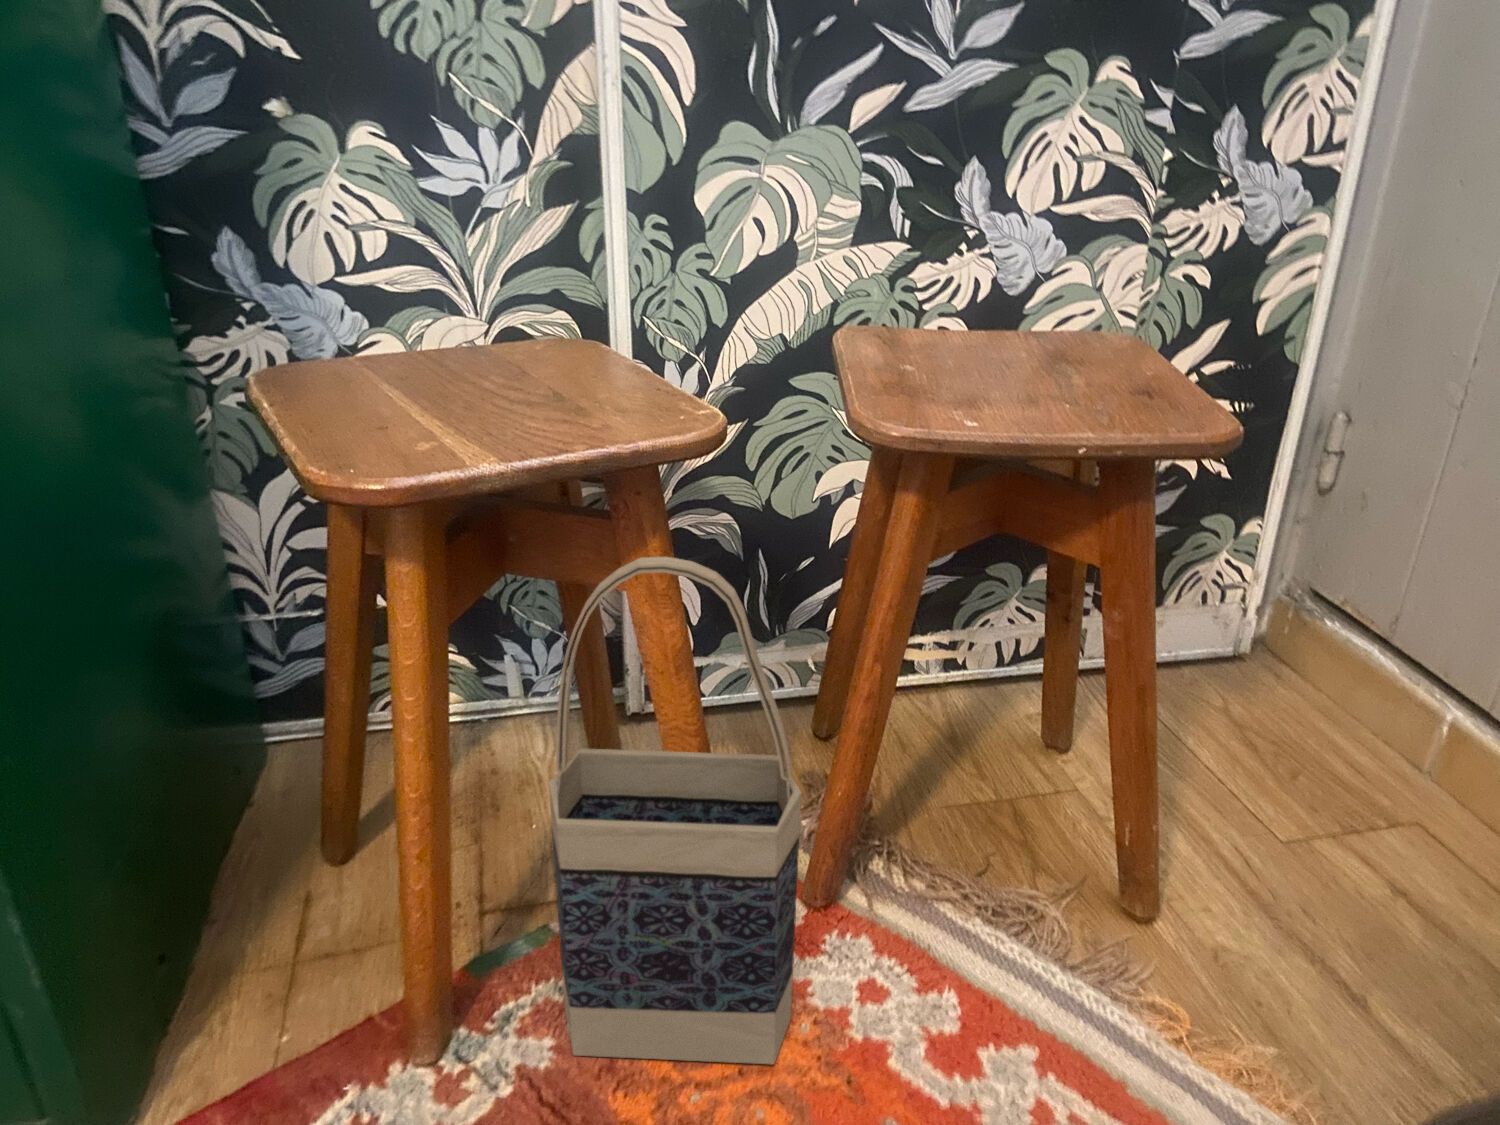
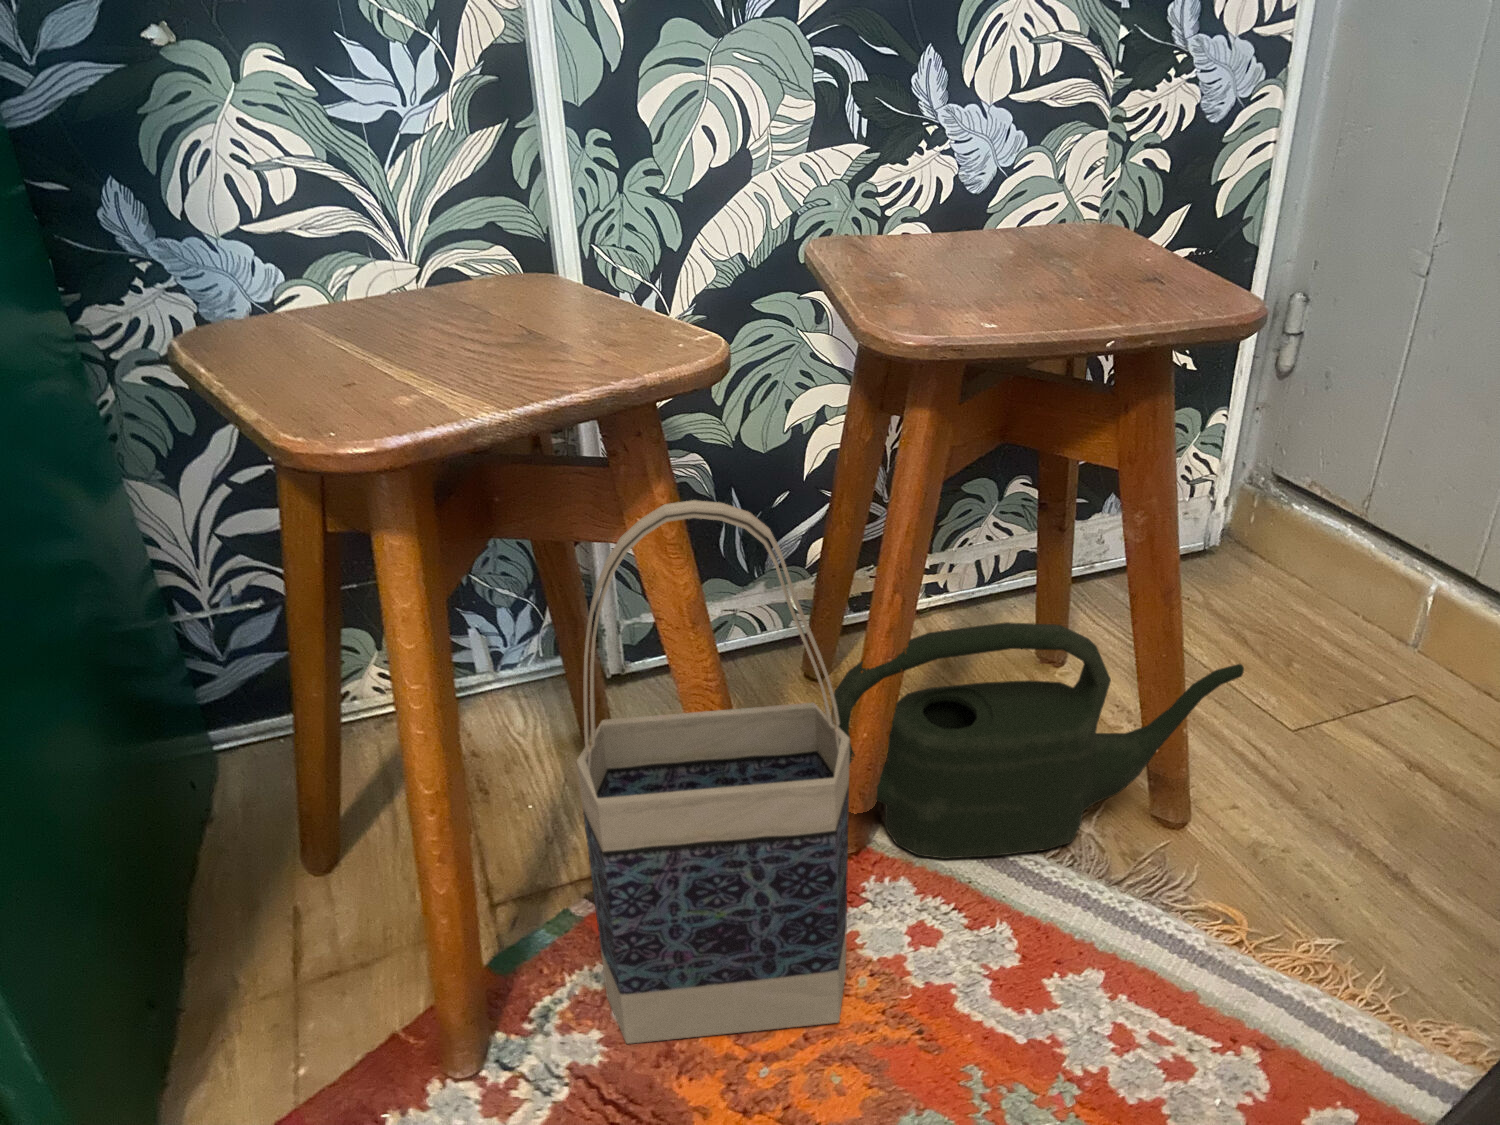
watering can: none [810,701,1219,928] -> present [832,622,1244,859]

